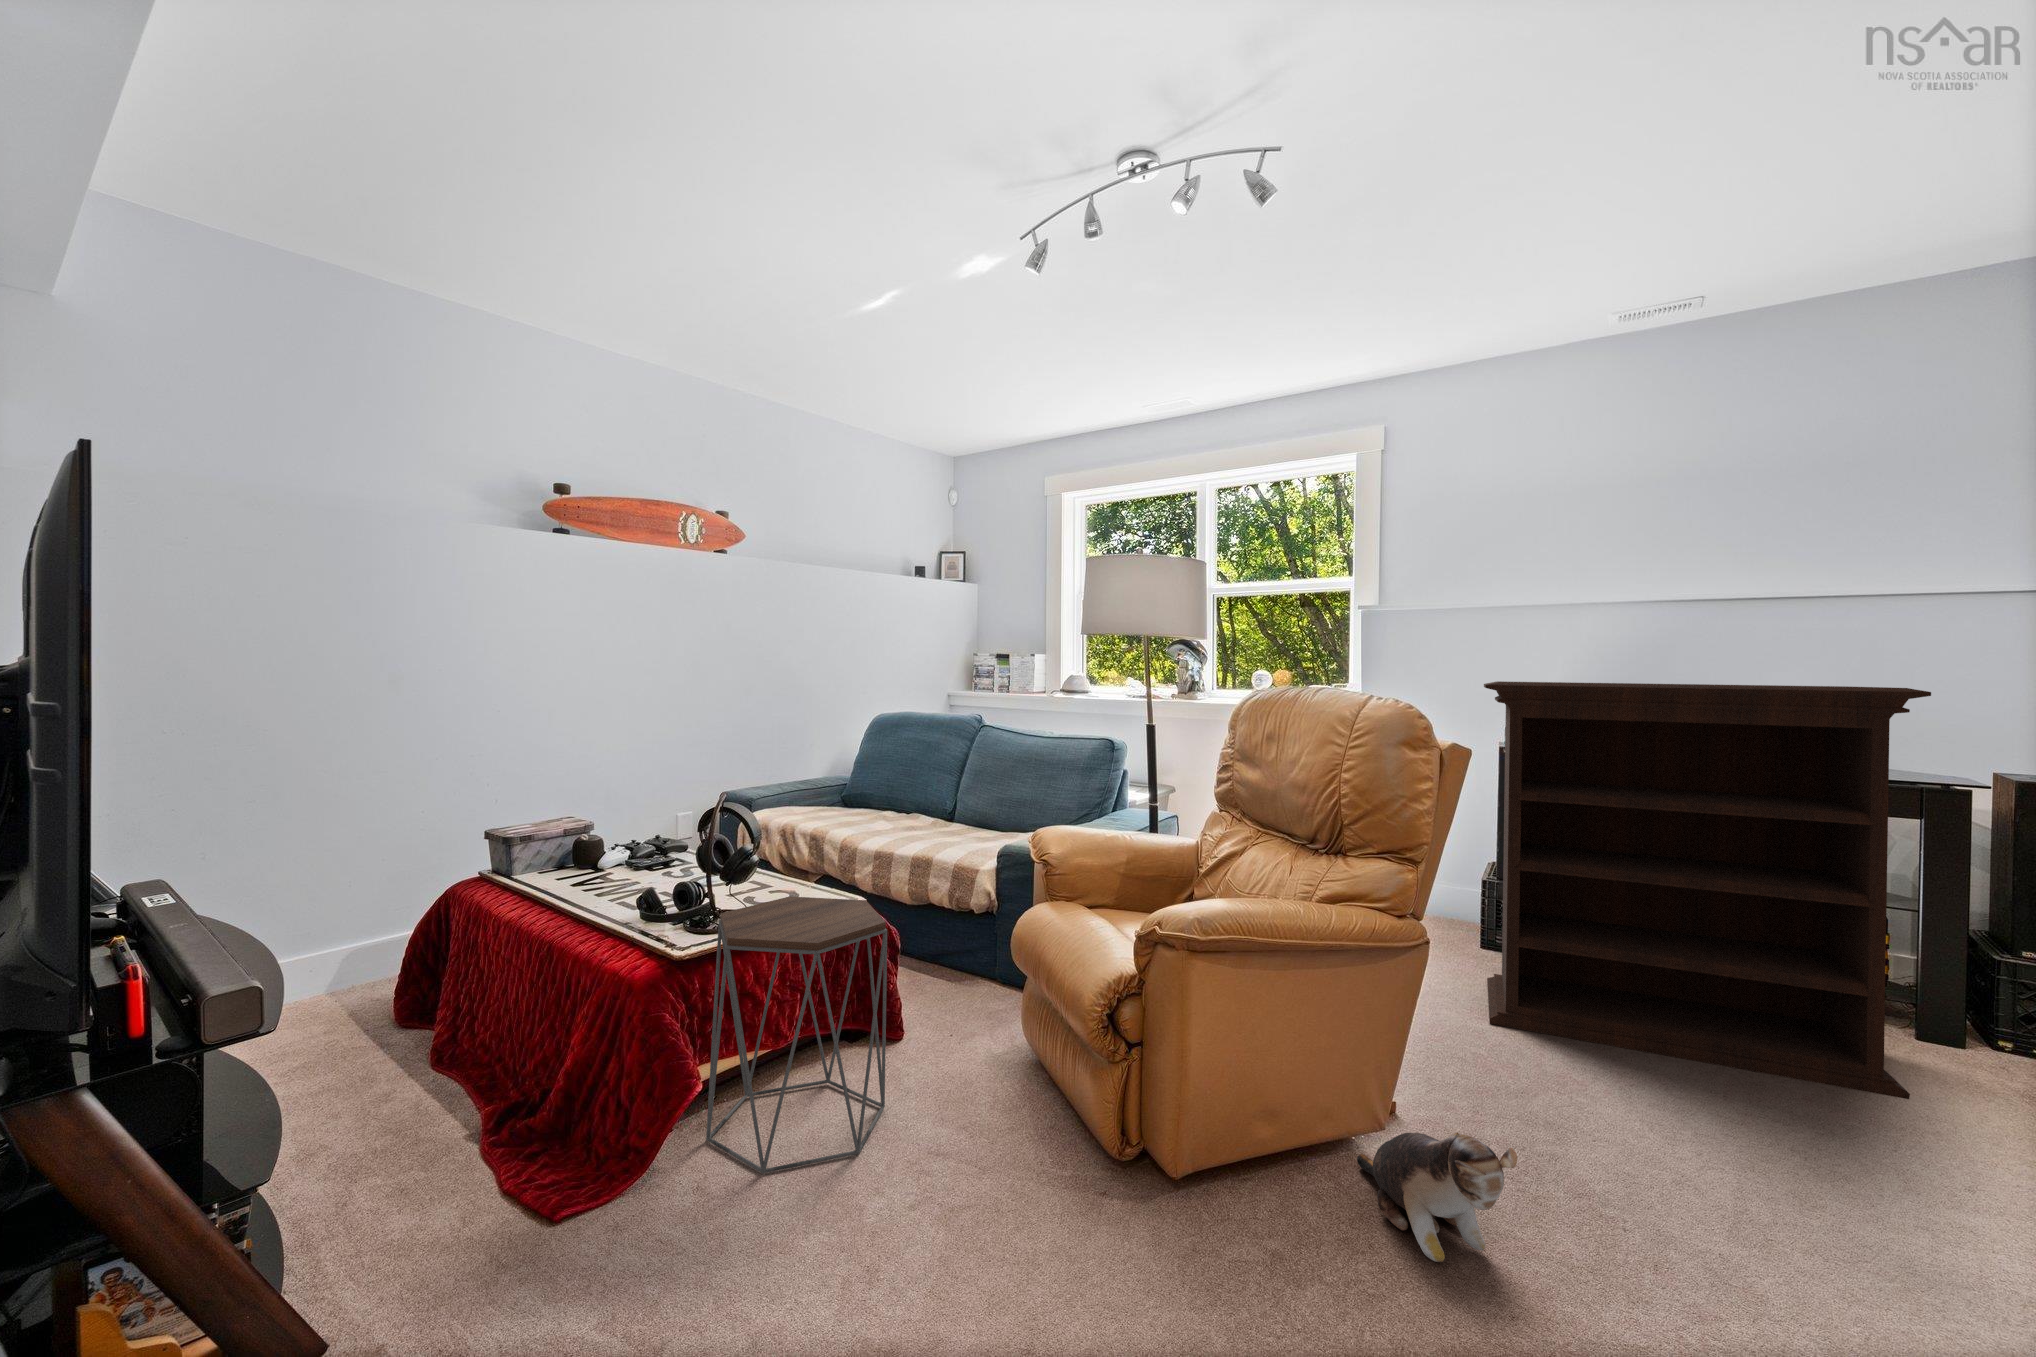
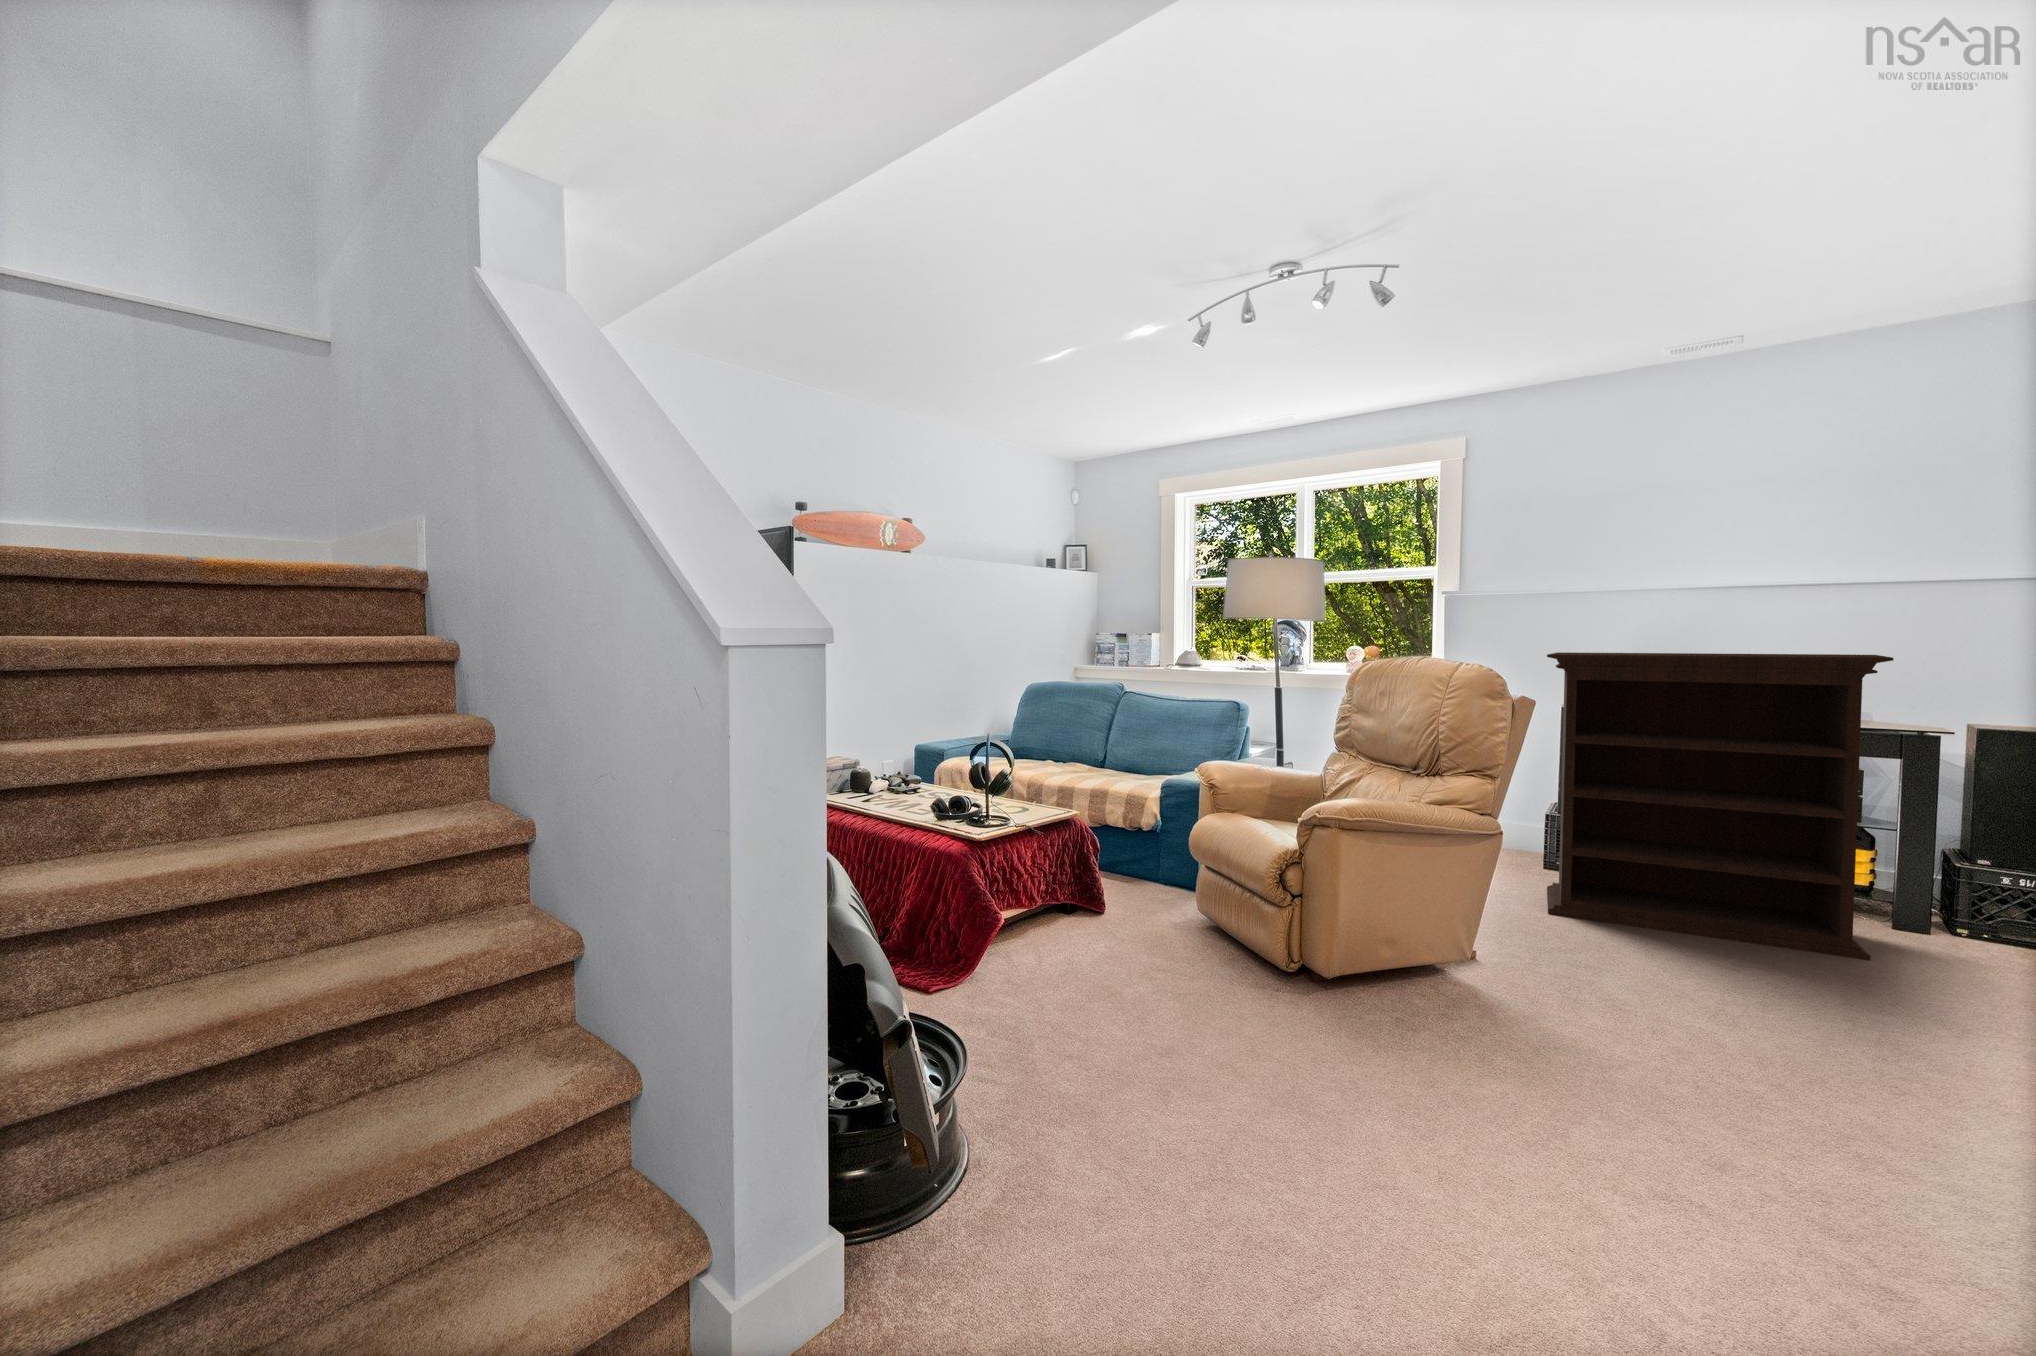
side table: present [706,897,887,1174] -> none [1002,805,1121,976]
plush toy: present [1357,1133,1517,1262] -> none [1451,942,1563,1024]

